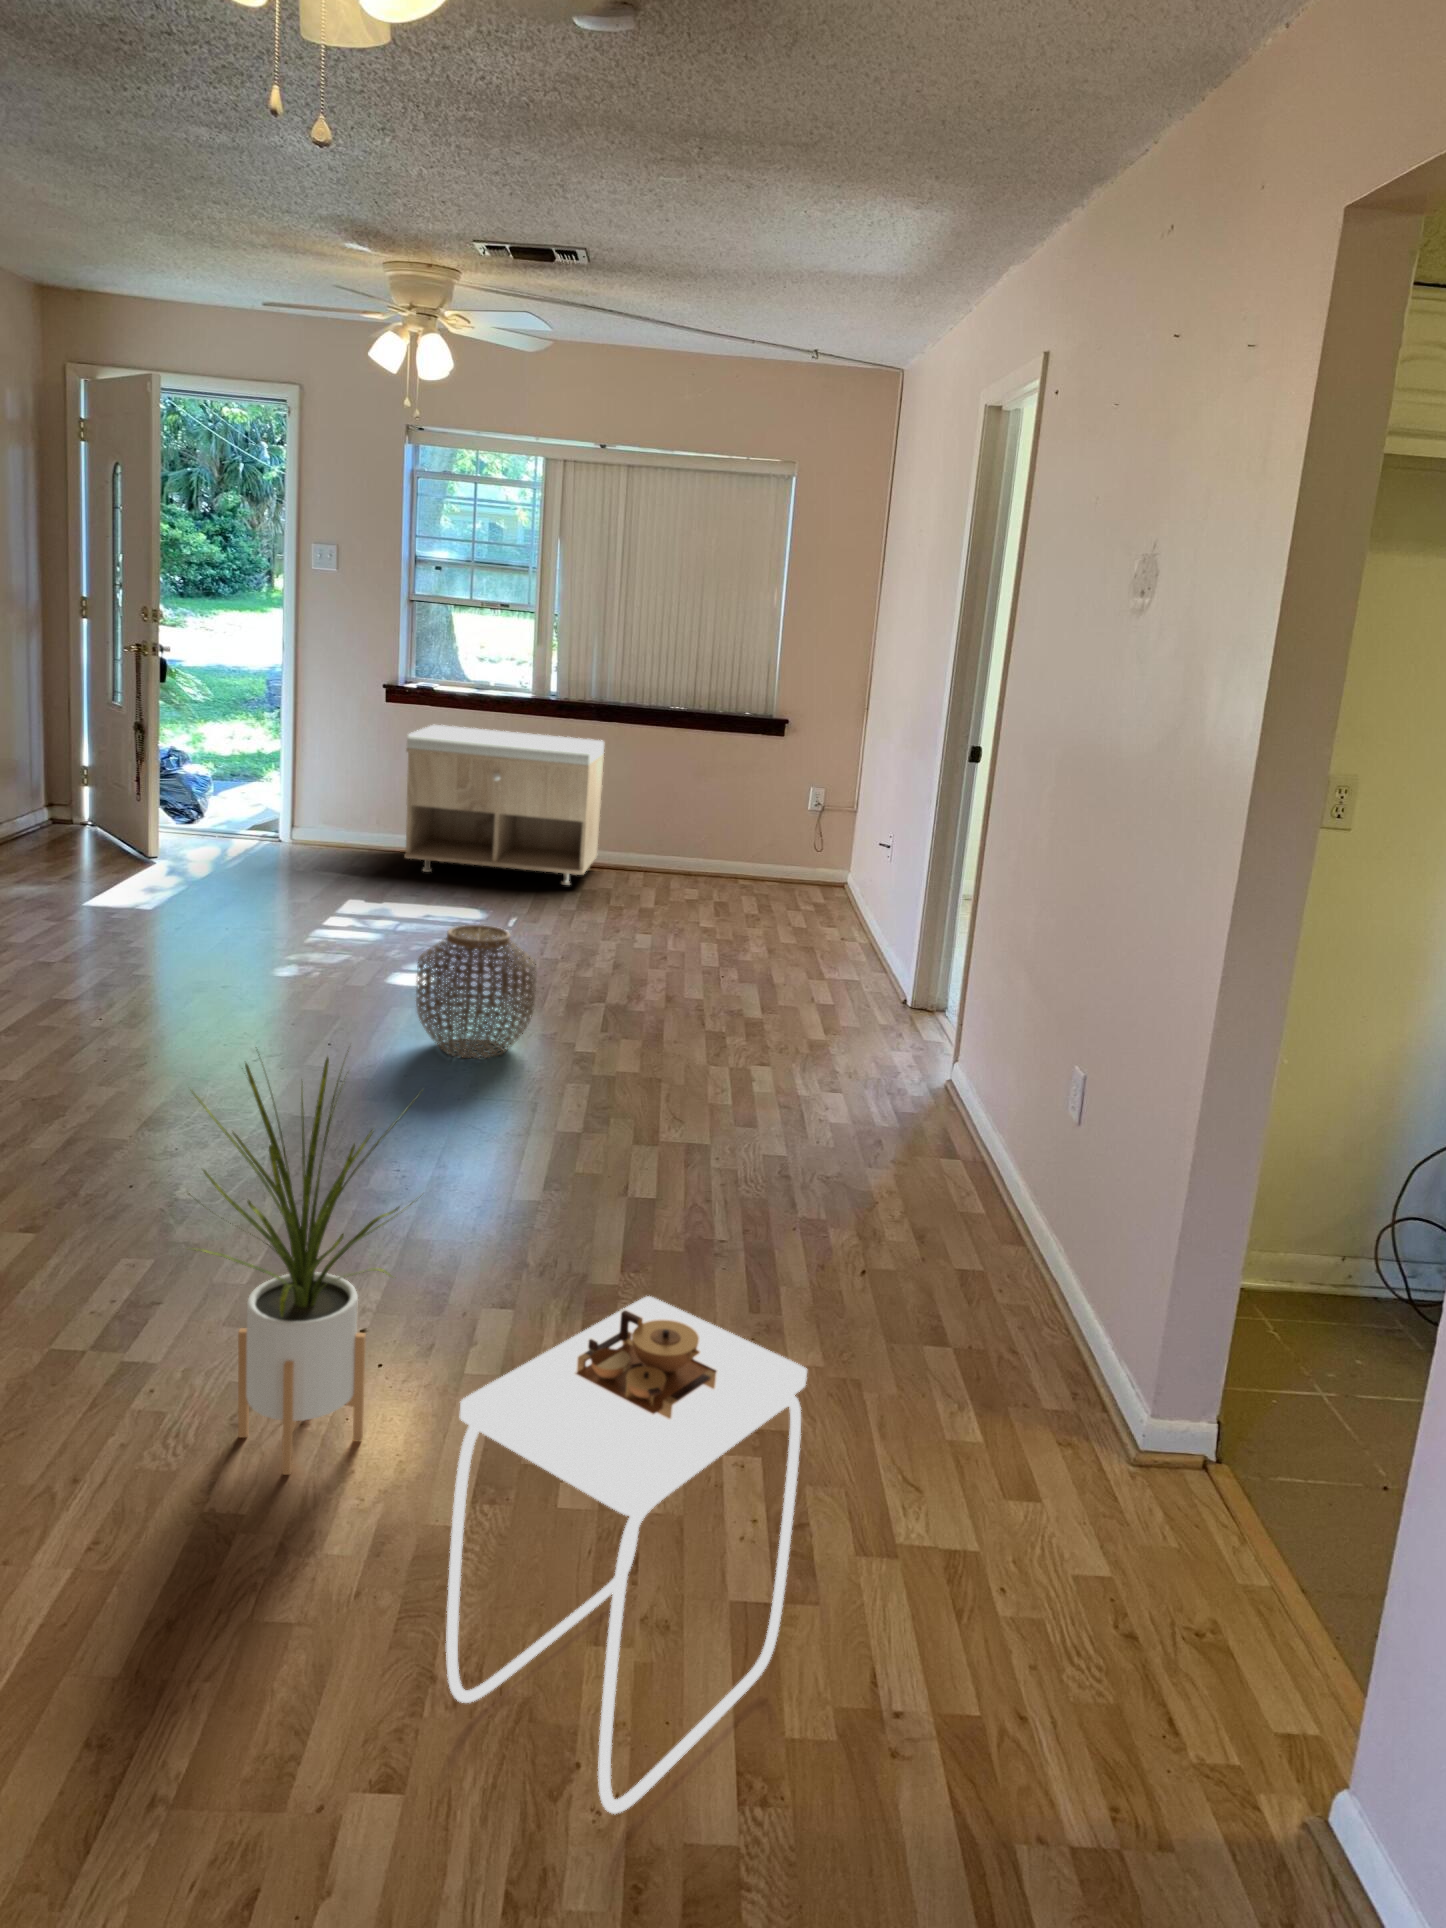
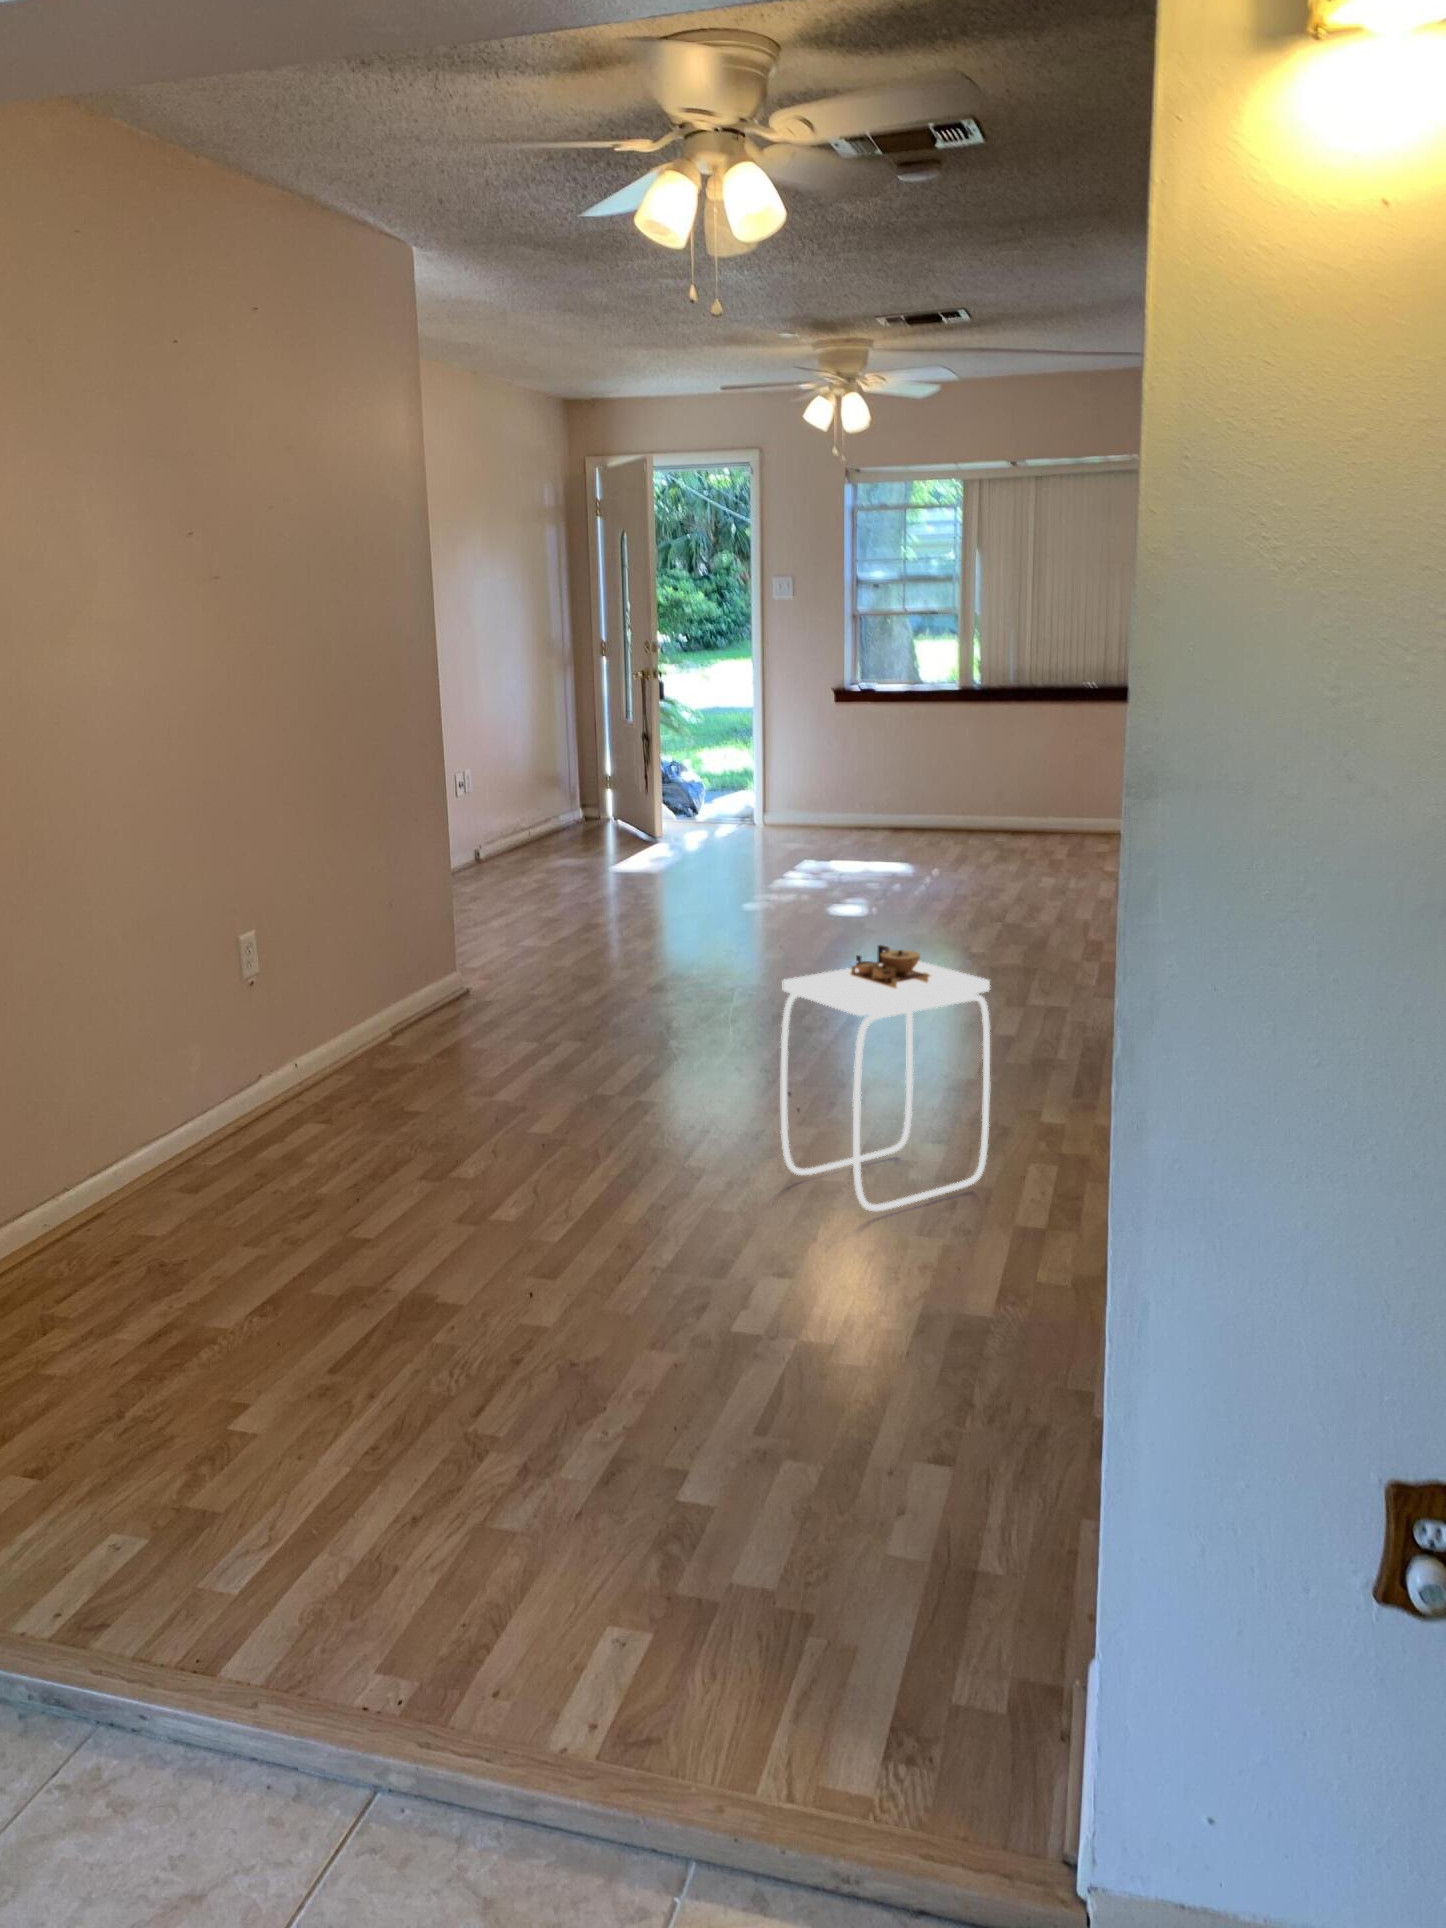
storage bench: present [404,725,604,885] -> none [852,720,1026,849]
woven basket: present [416,925,536,1058] -> none [835,842,927,944]
house plant: present [189,1051,423,1475] -> none [650,836,789,1102]

